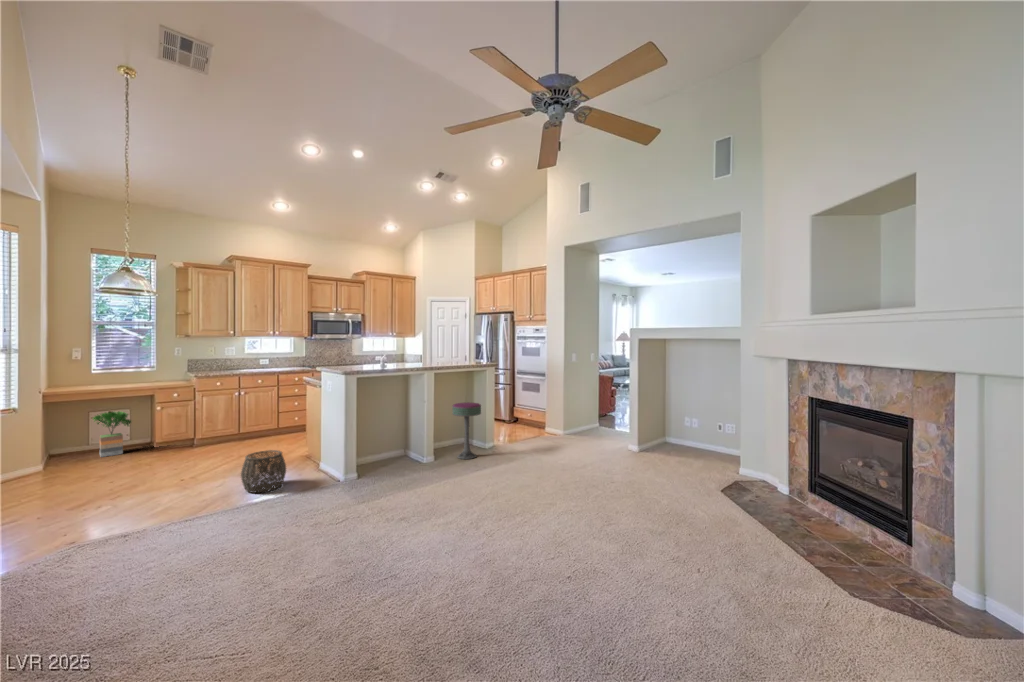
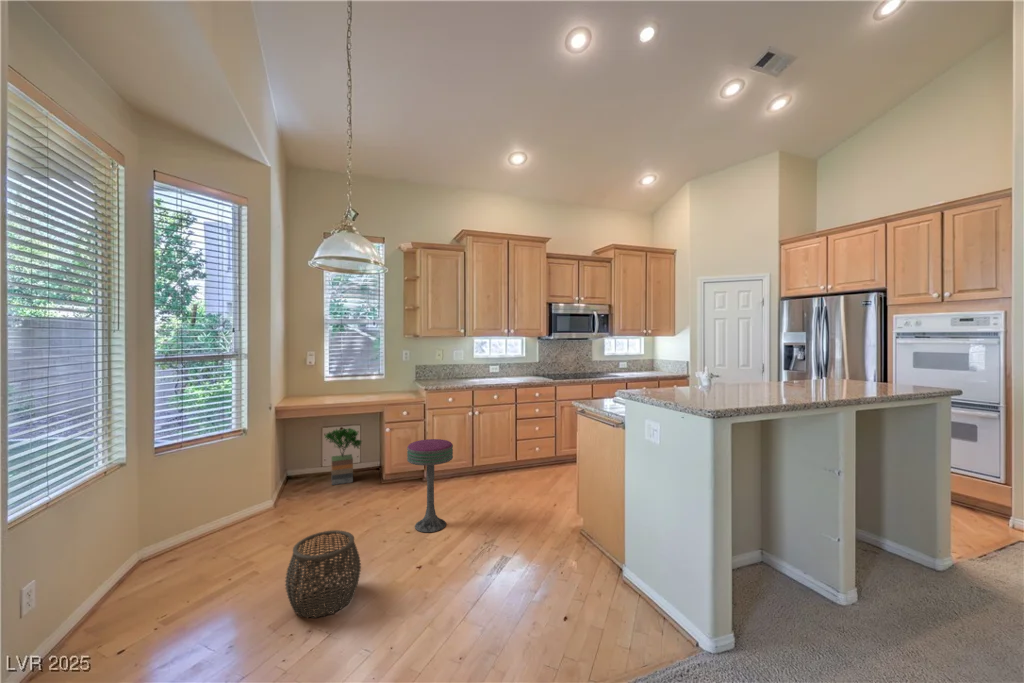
bar stool: present [452,402,481,459] -> present [407,439,453,532]
woven basket: present [241,450,286,493] -> present [285,530,361,618]

